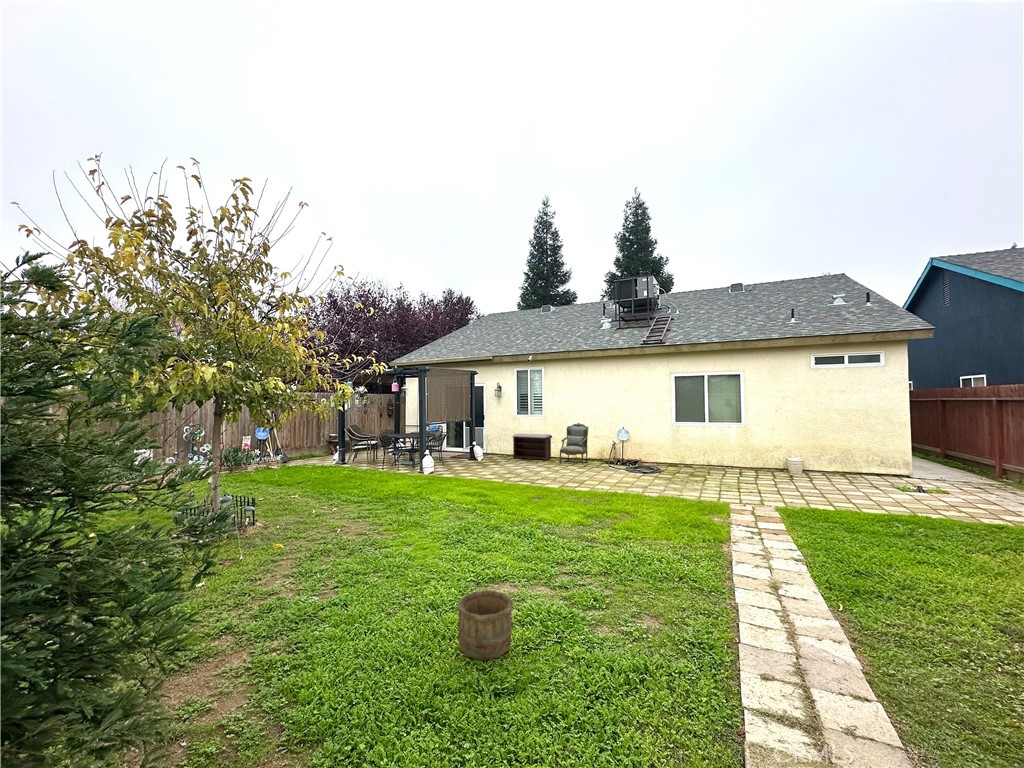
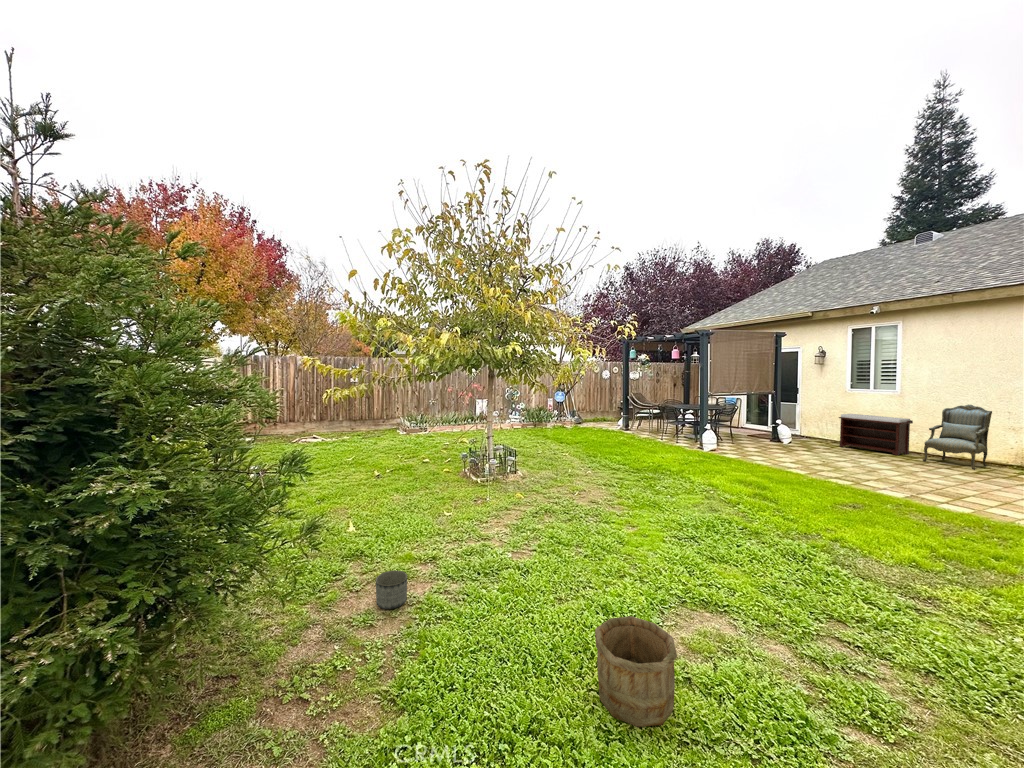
planter: none [195,641,236,688] -> present [376,570,407,609]

